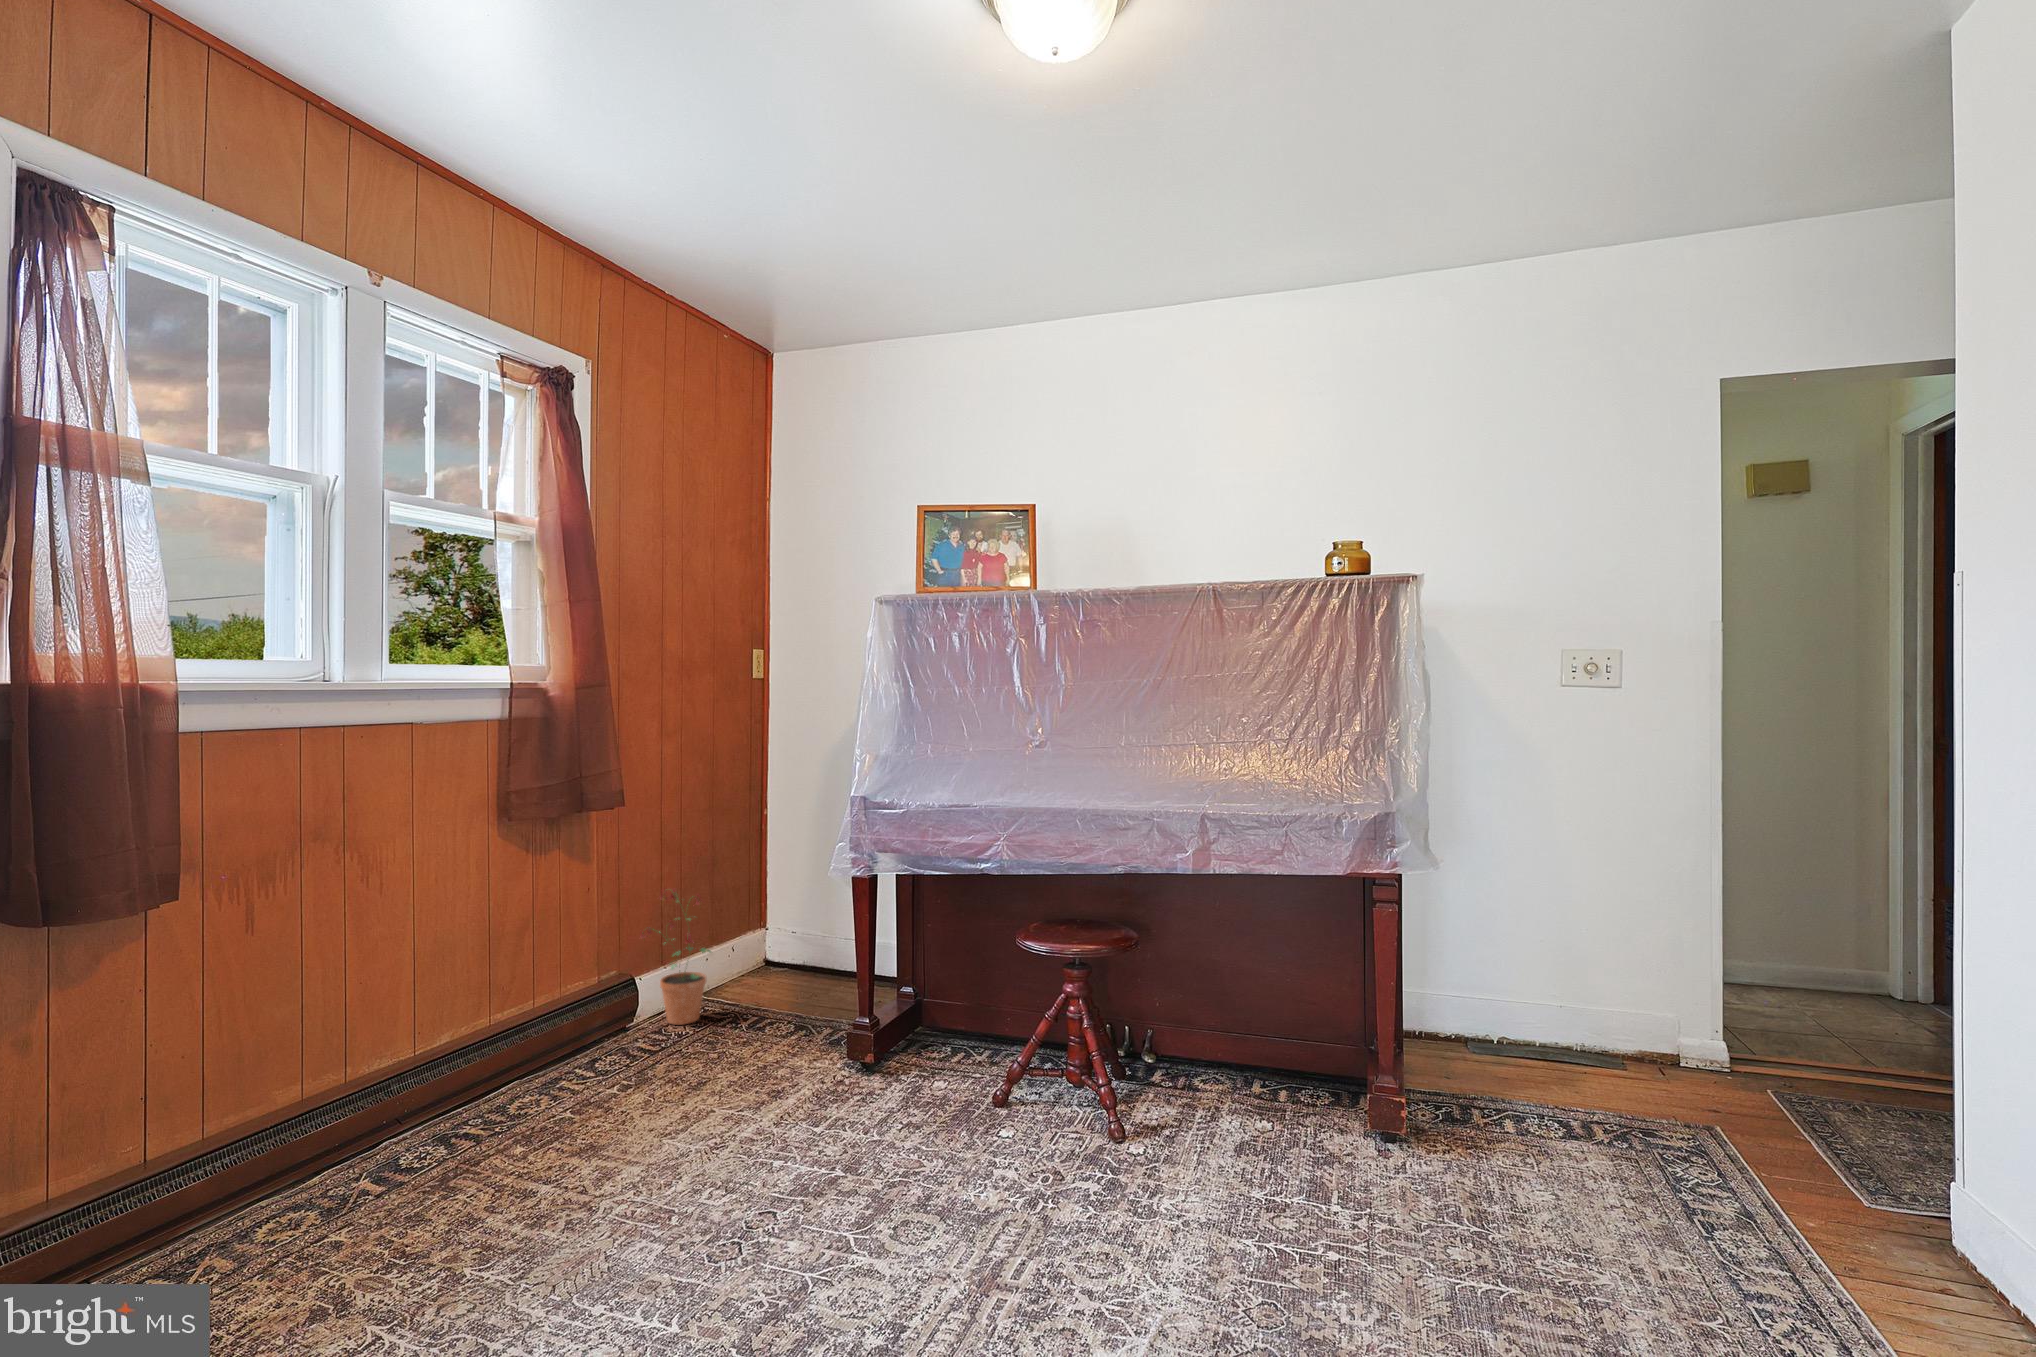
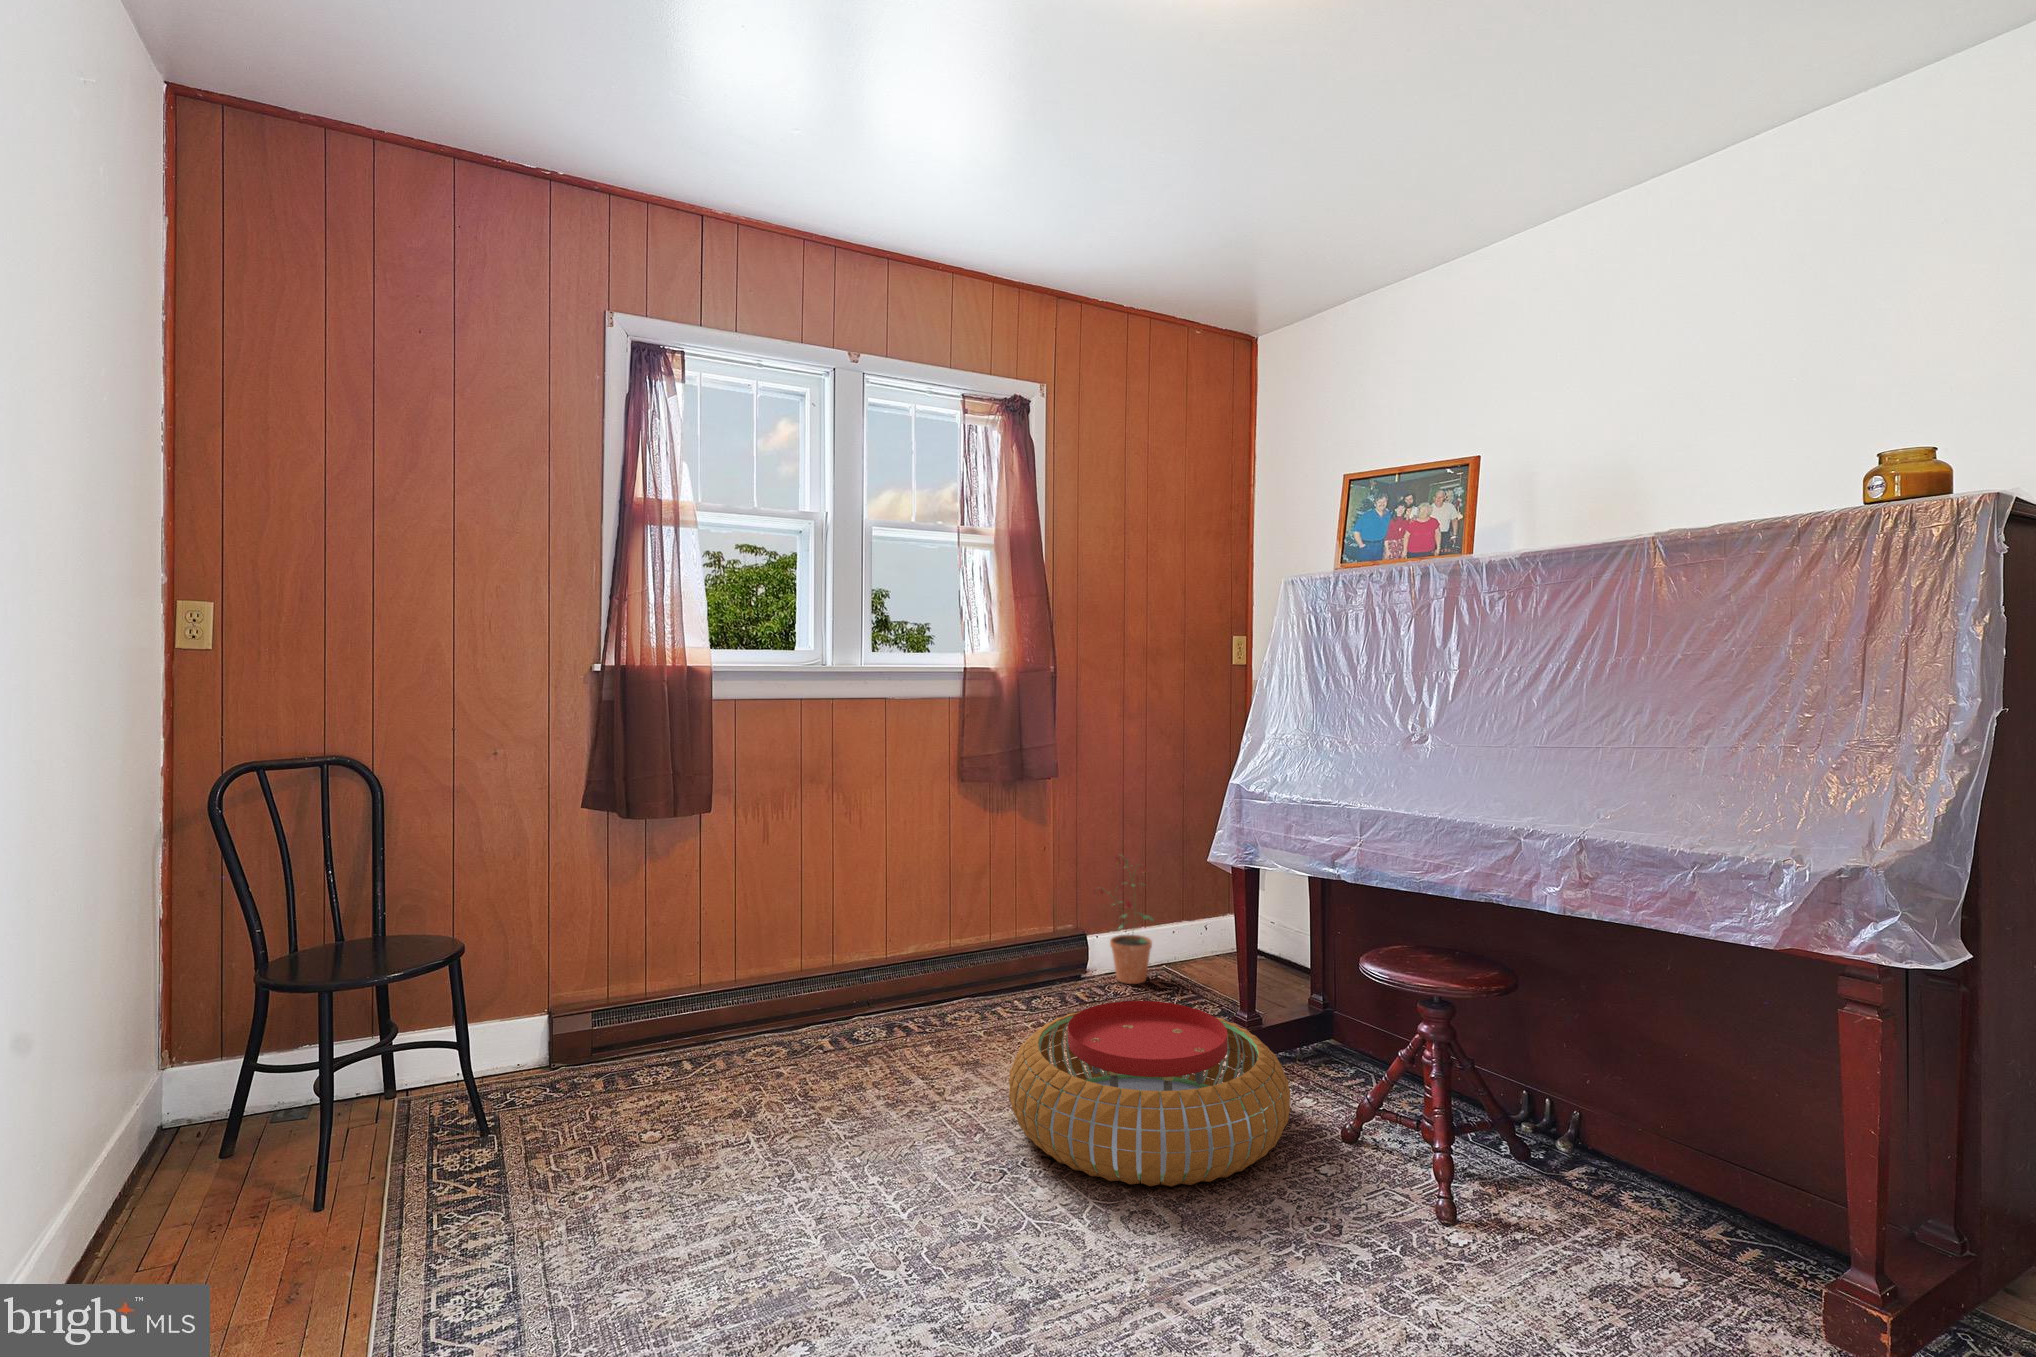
pouf: none [688,1020,974,1211] -> present [1009,1001,1290,1186]

